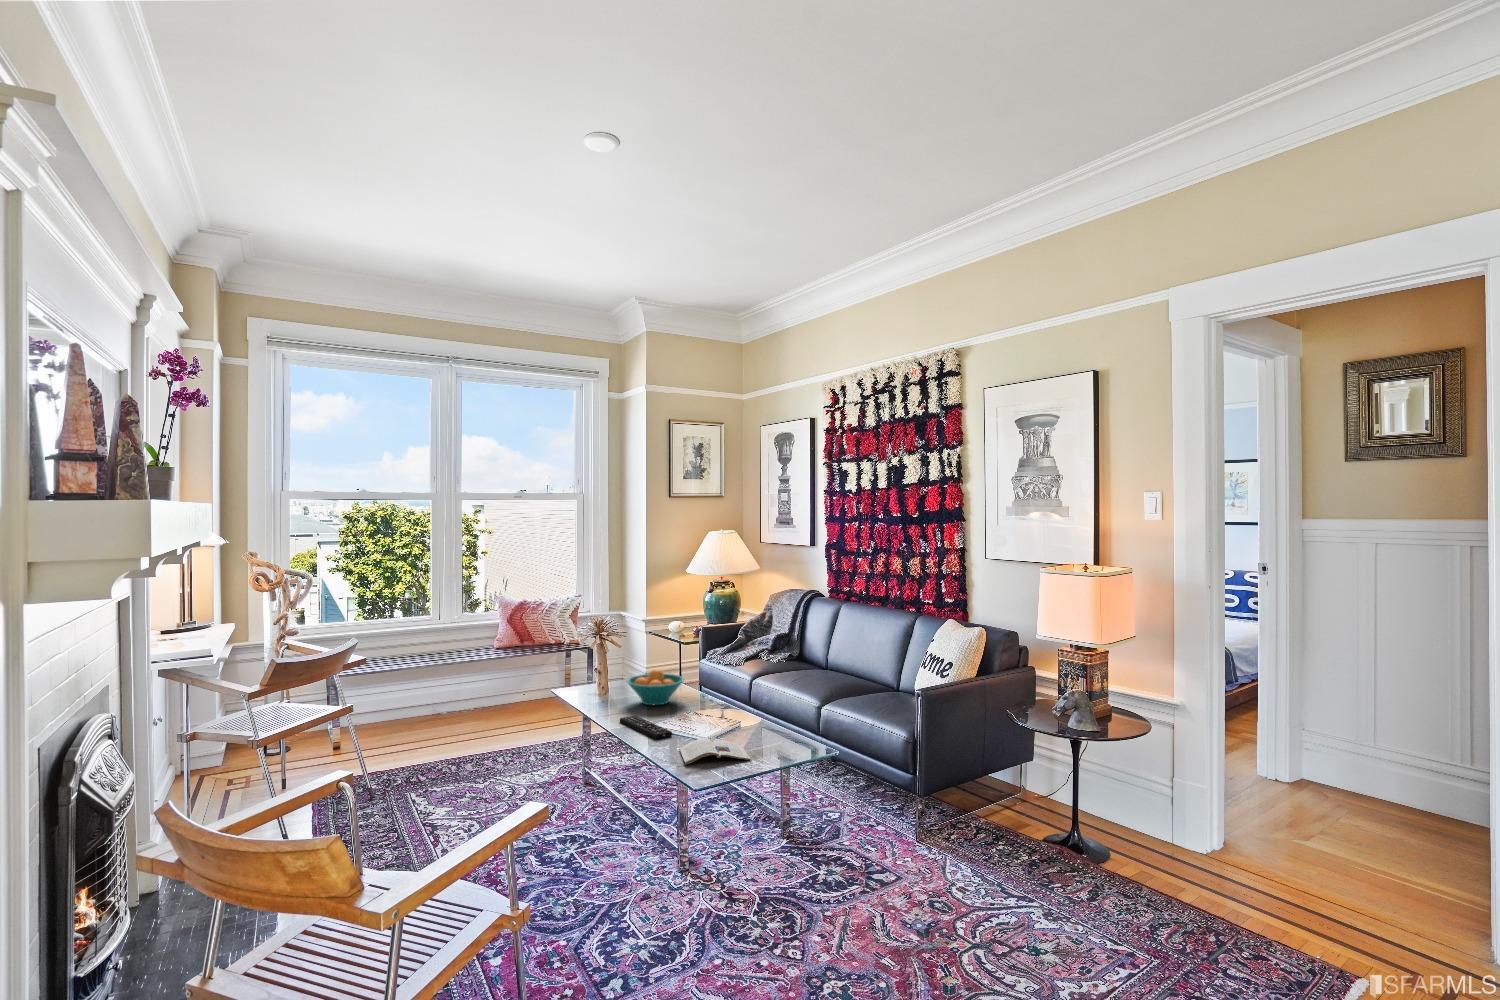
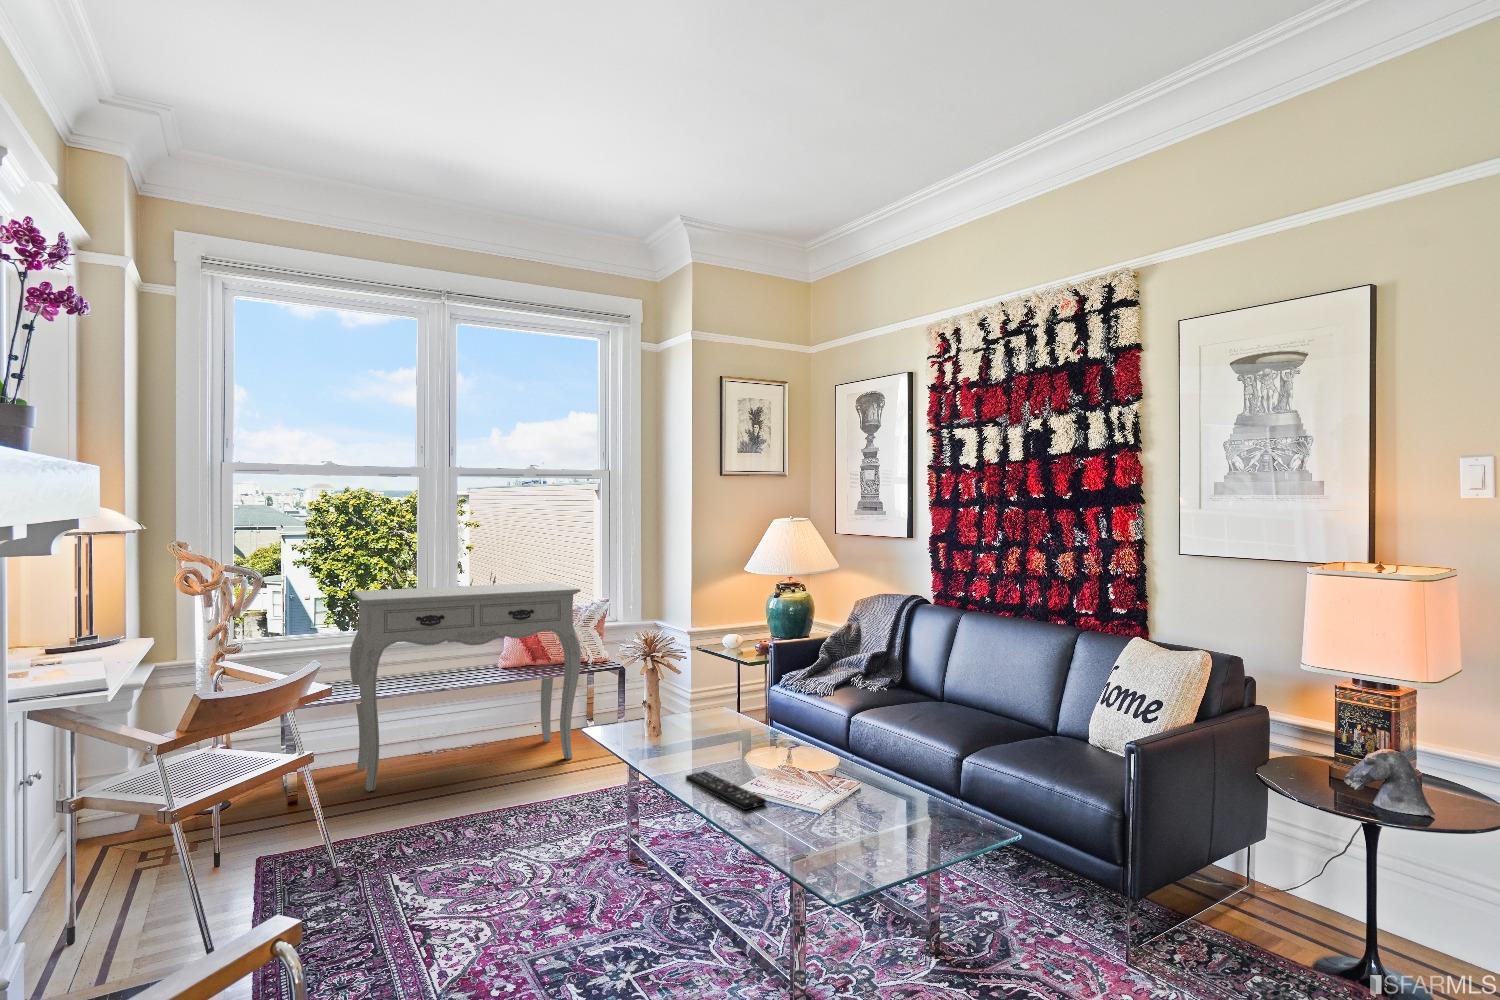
console table: none [378,581,558,741] -> present [350,582,581,791]
fruit bowl: present [627,669,684,705] -> none [688,703,767,754]
magazine: present [679,738,750,765] -> none [784,812,896,857]

